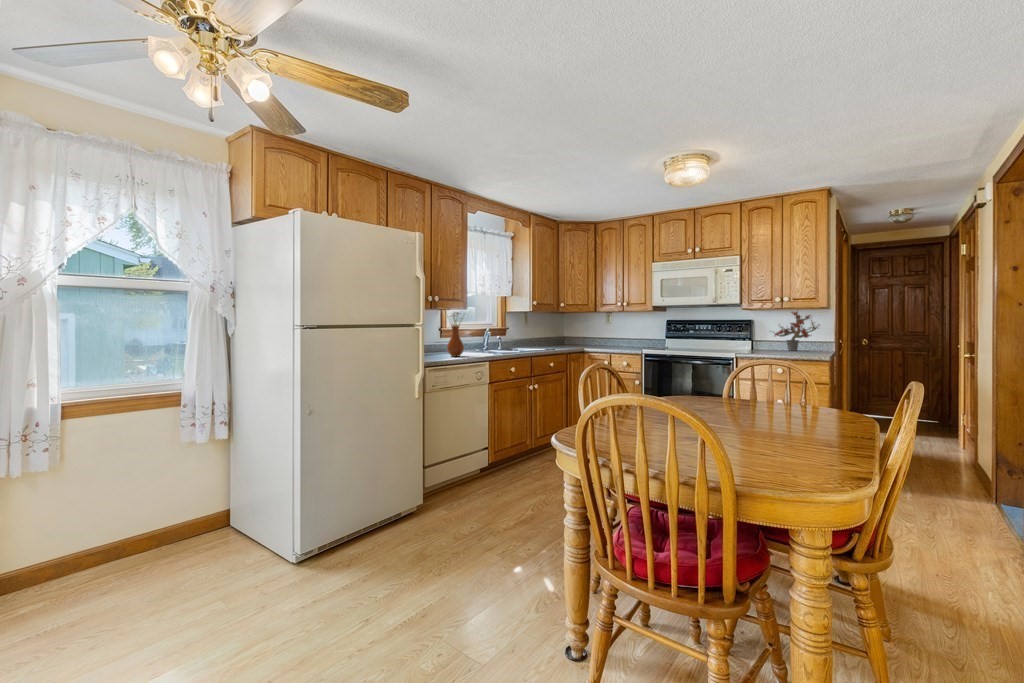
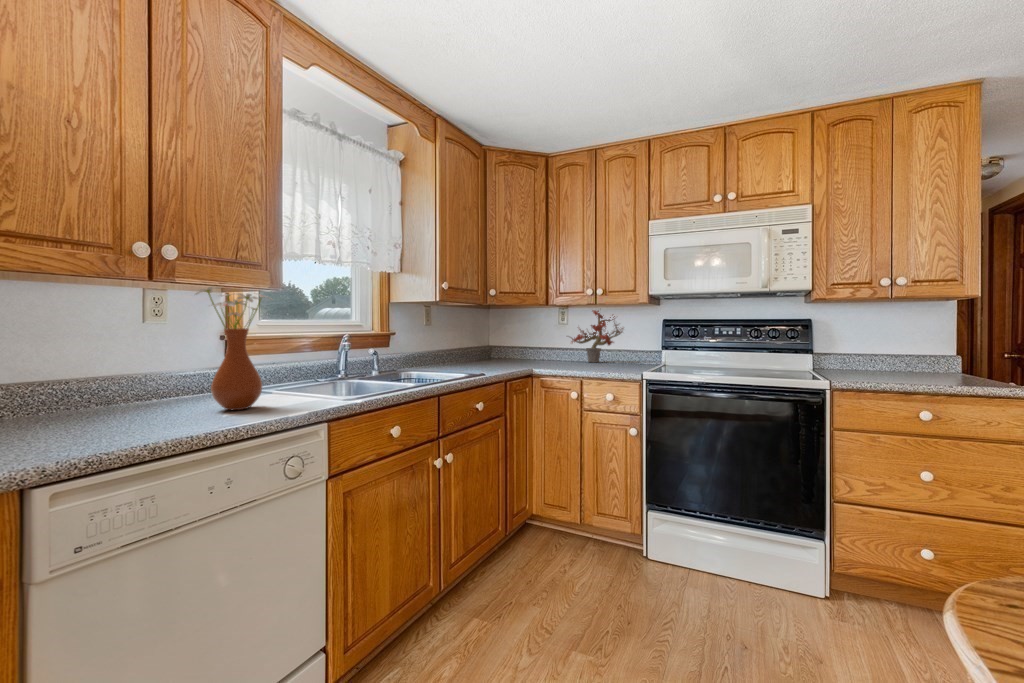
potted plant: present [775,311,820,351] -> present [570,310,623,363]

